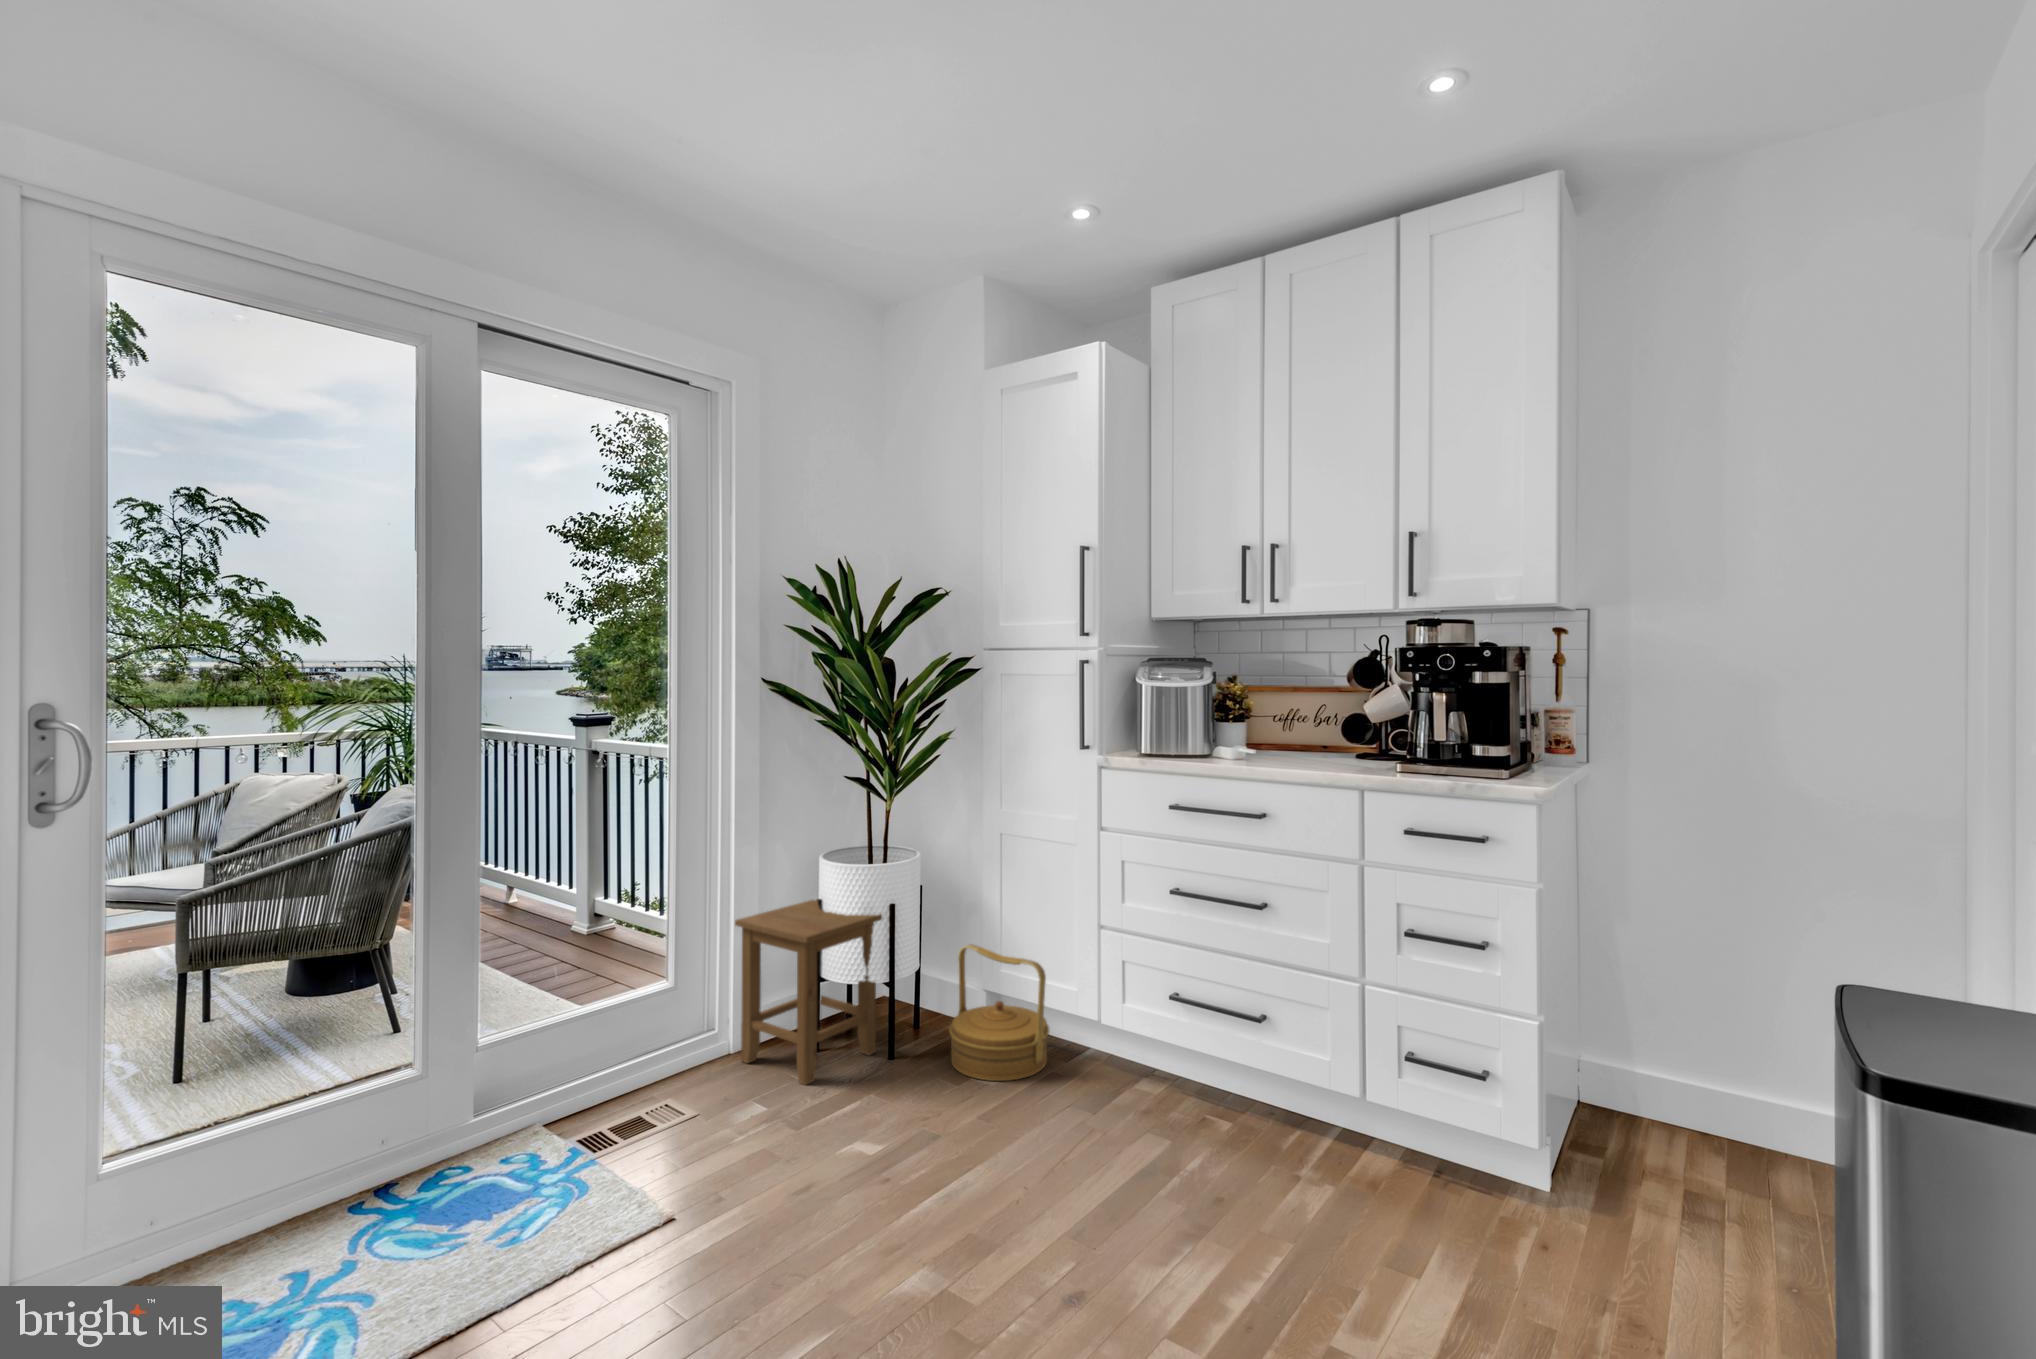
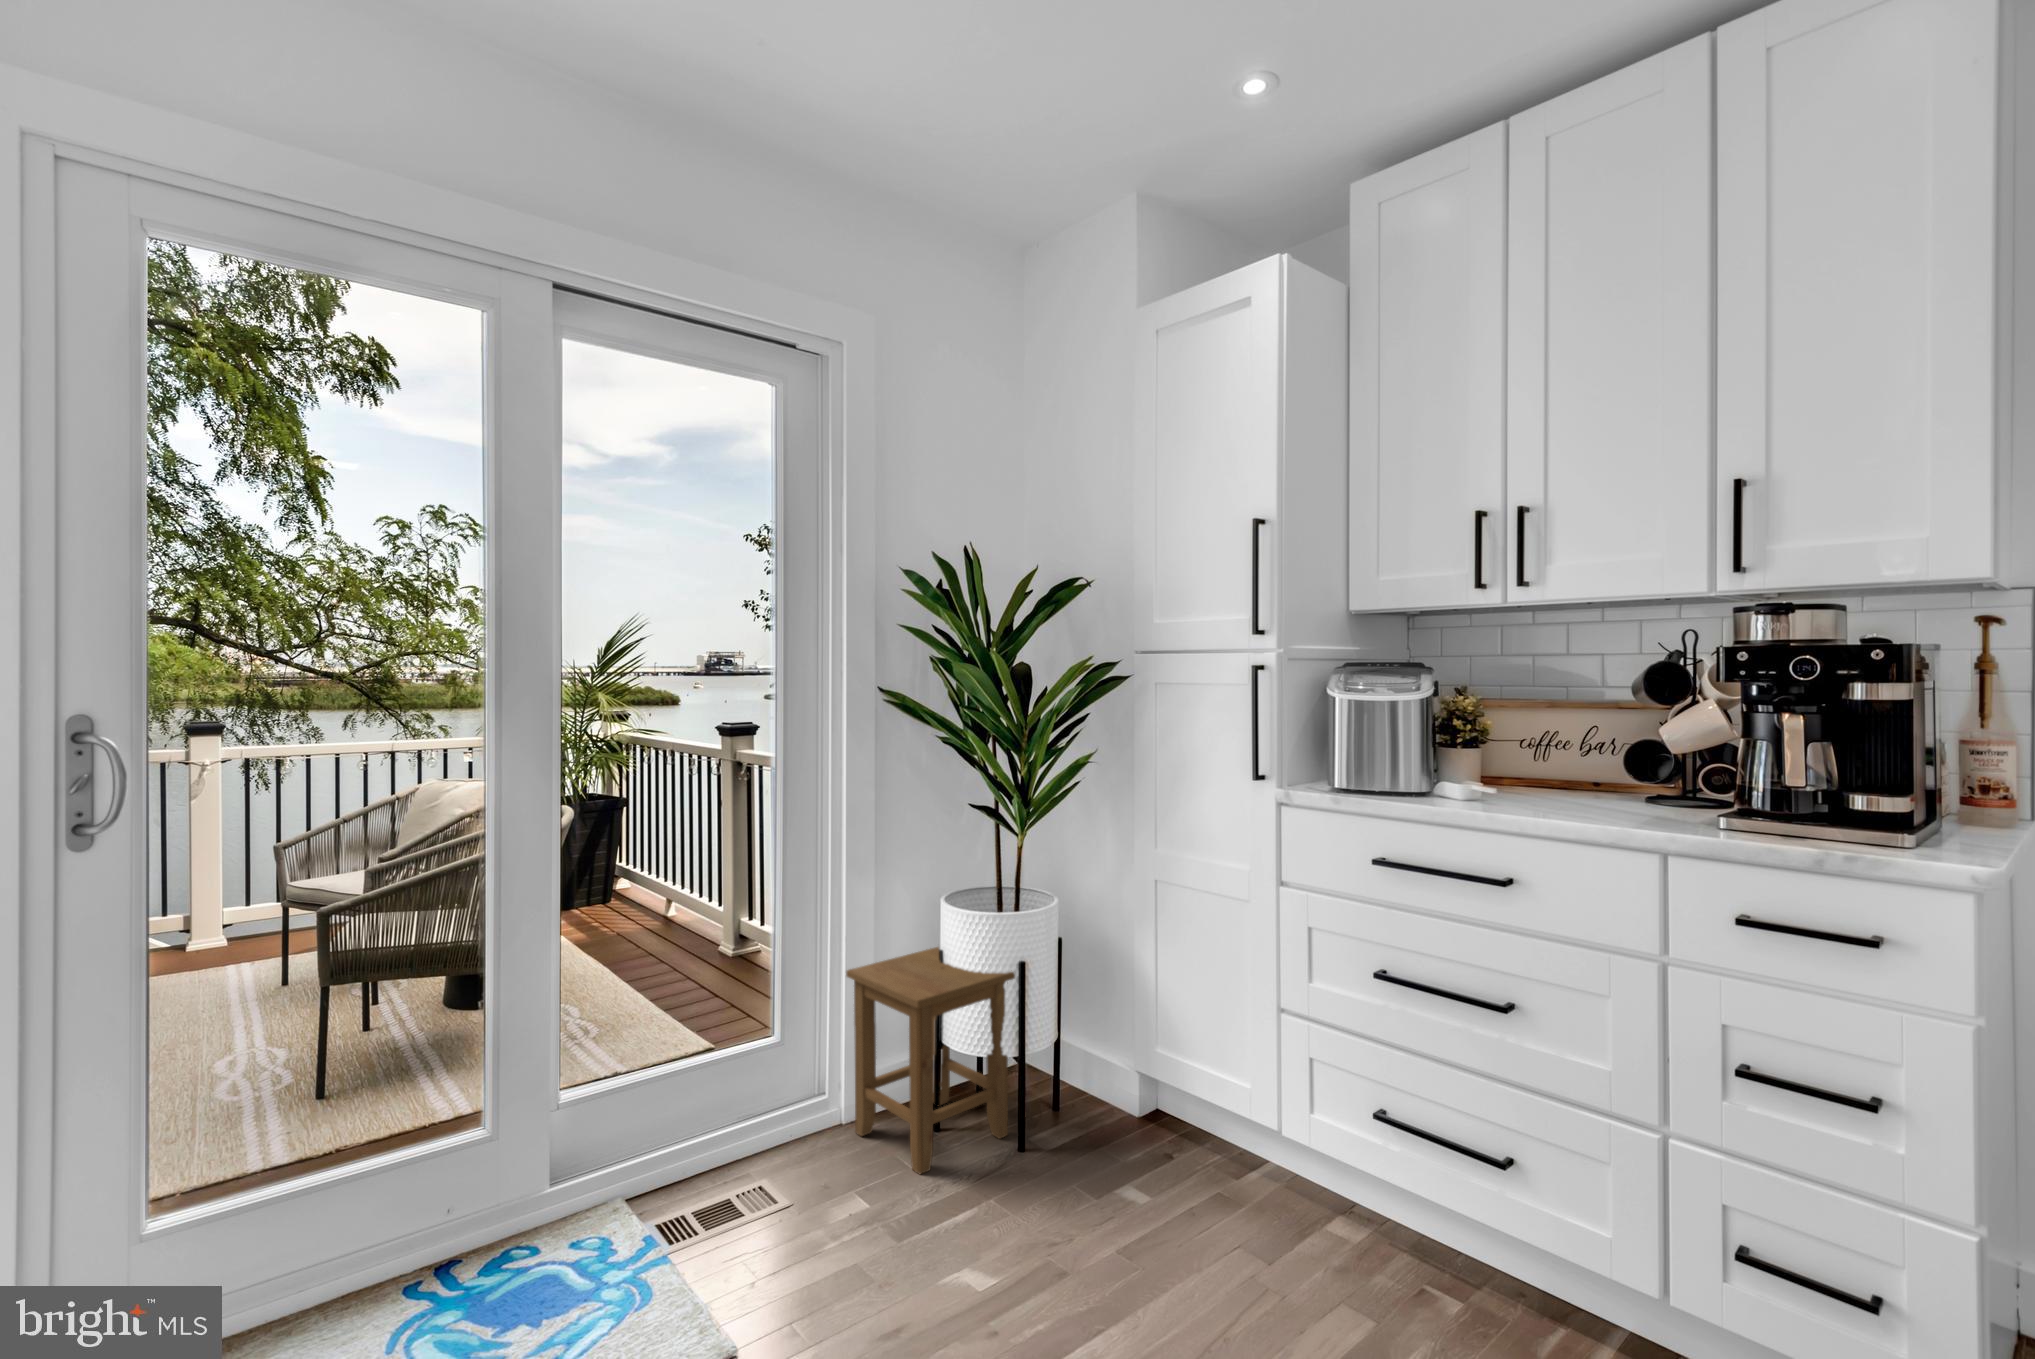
basket: present [949,944,1049,1081] -> none [1092,1014,1217,1195]

